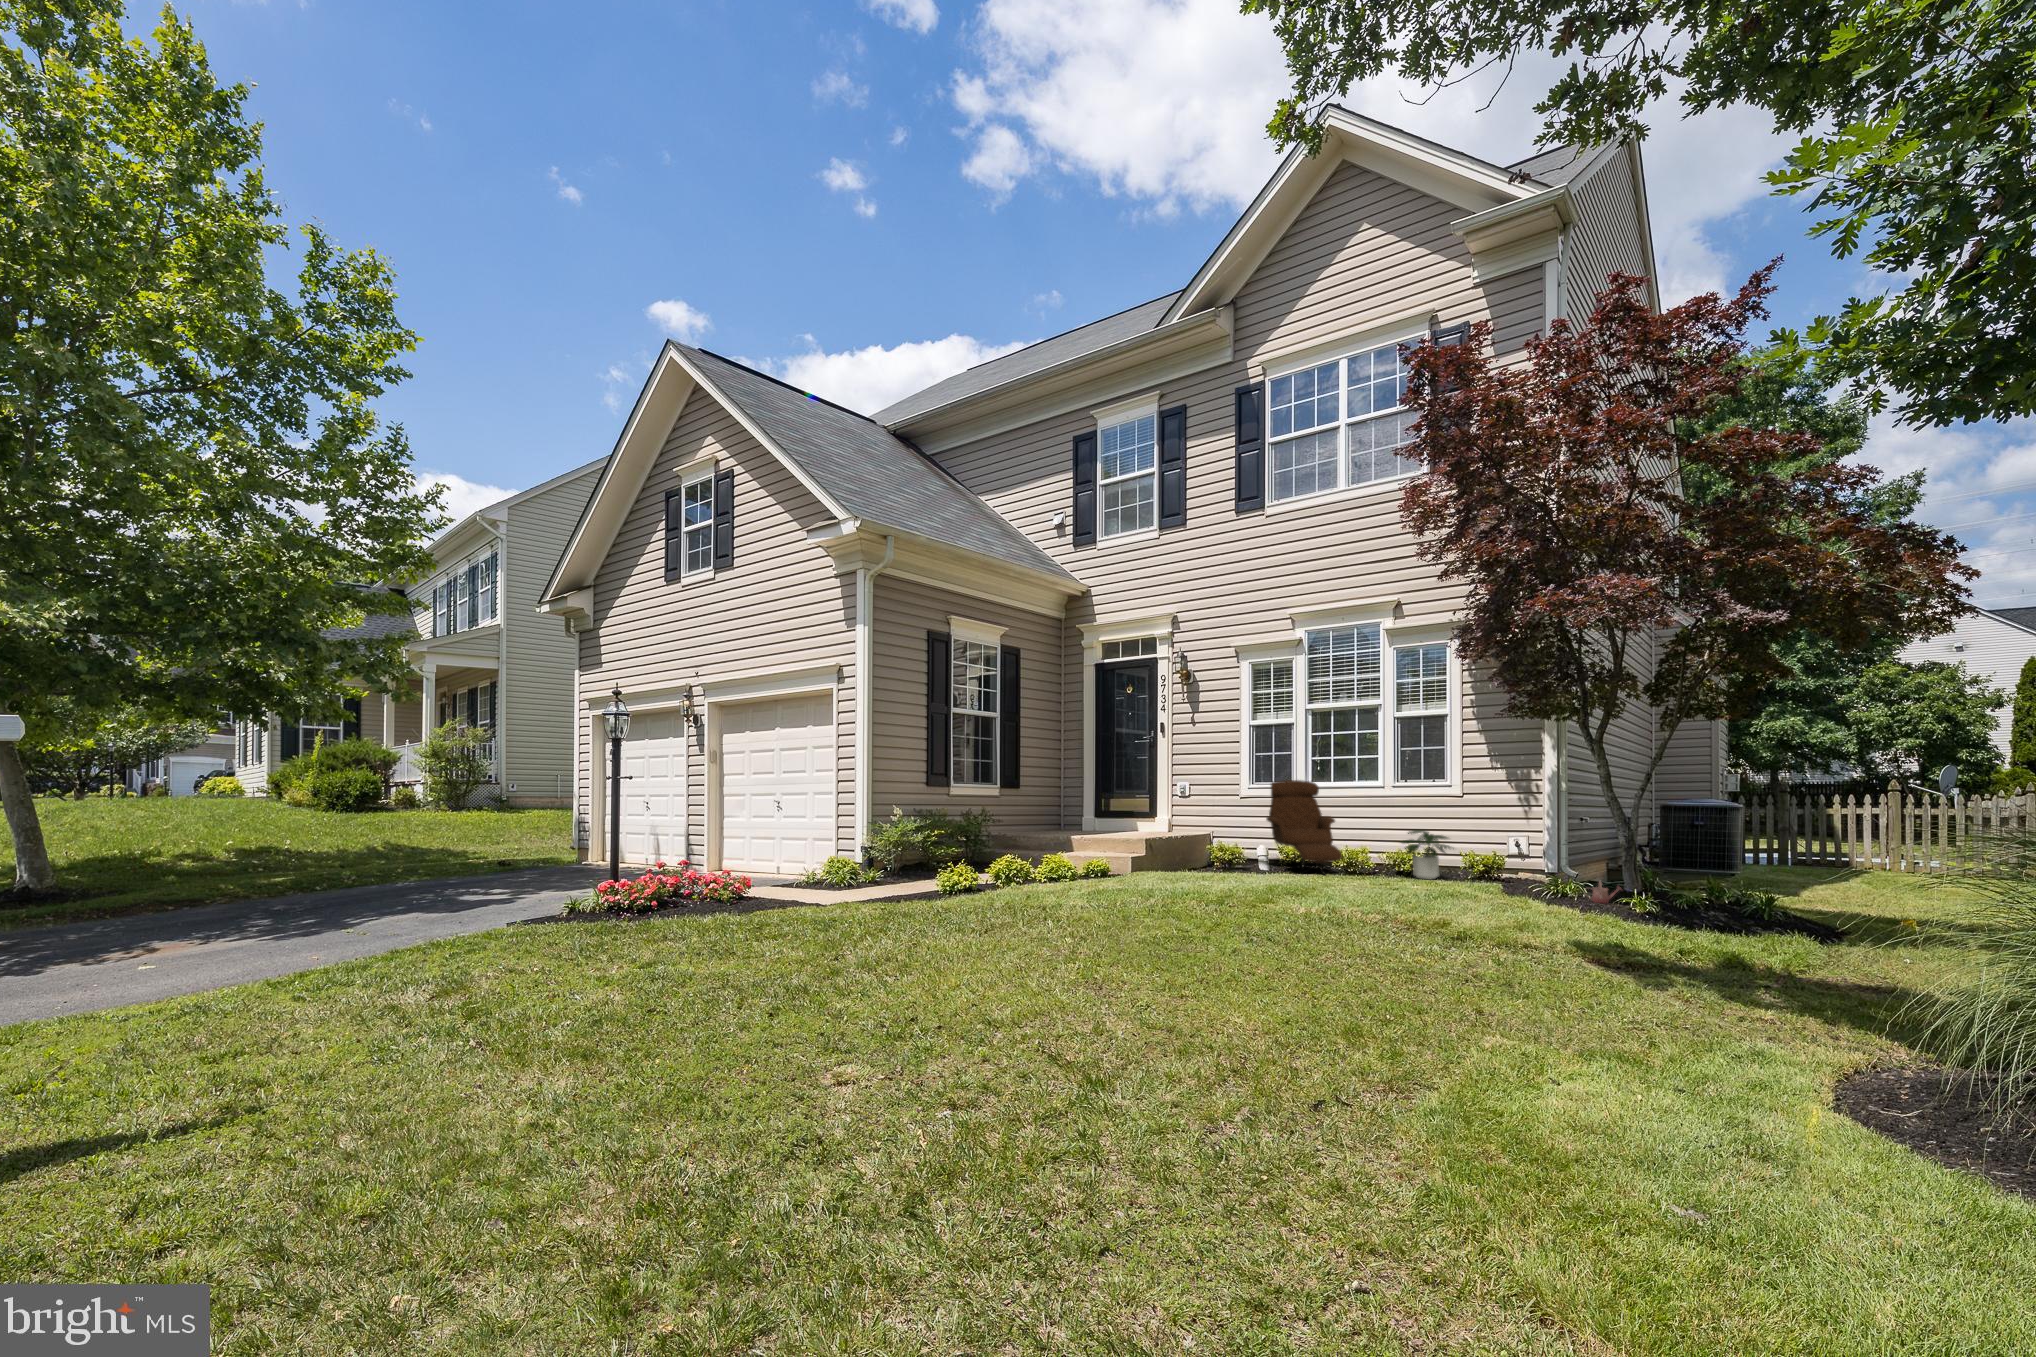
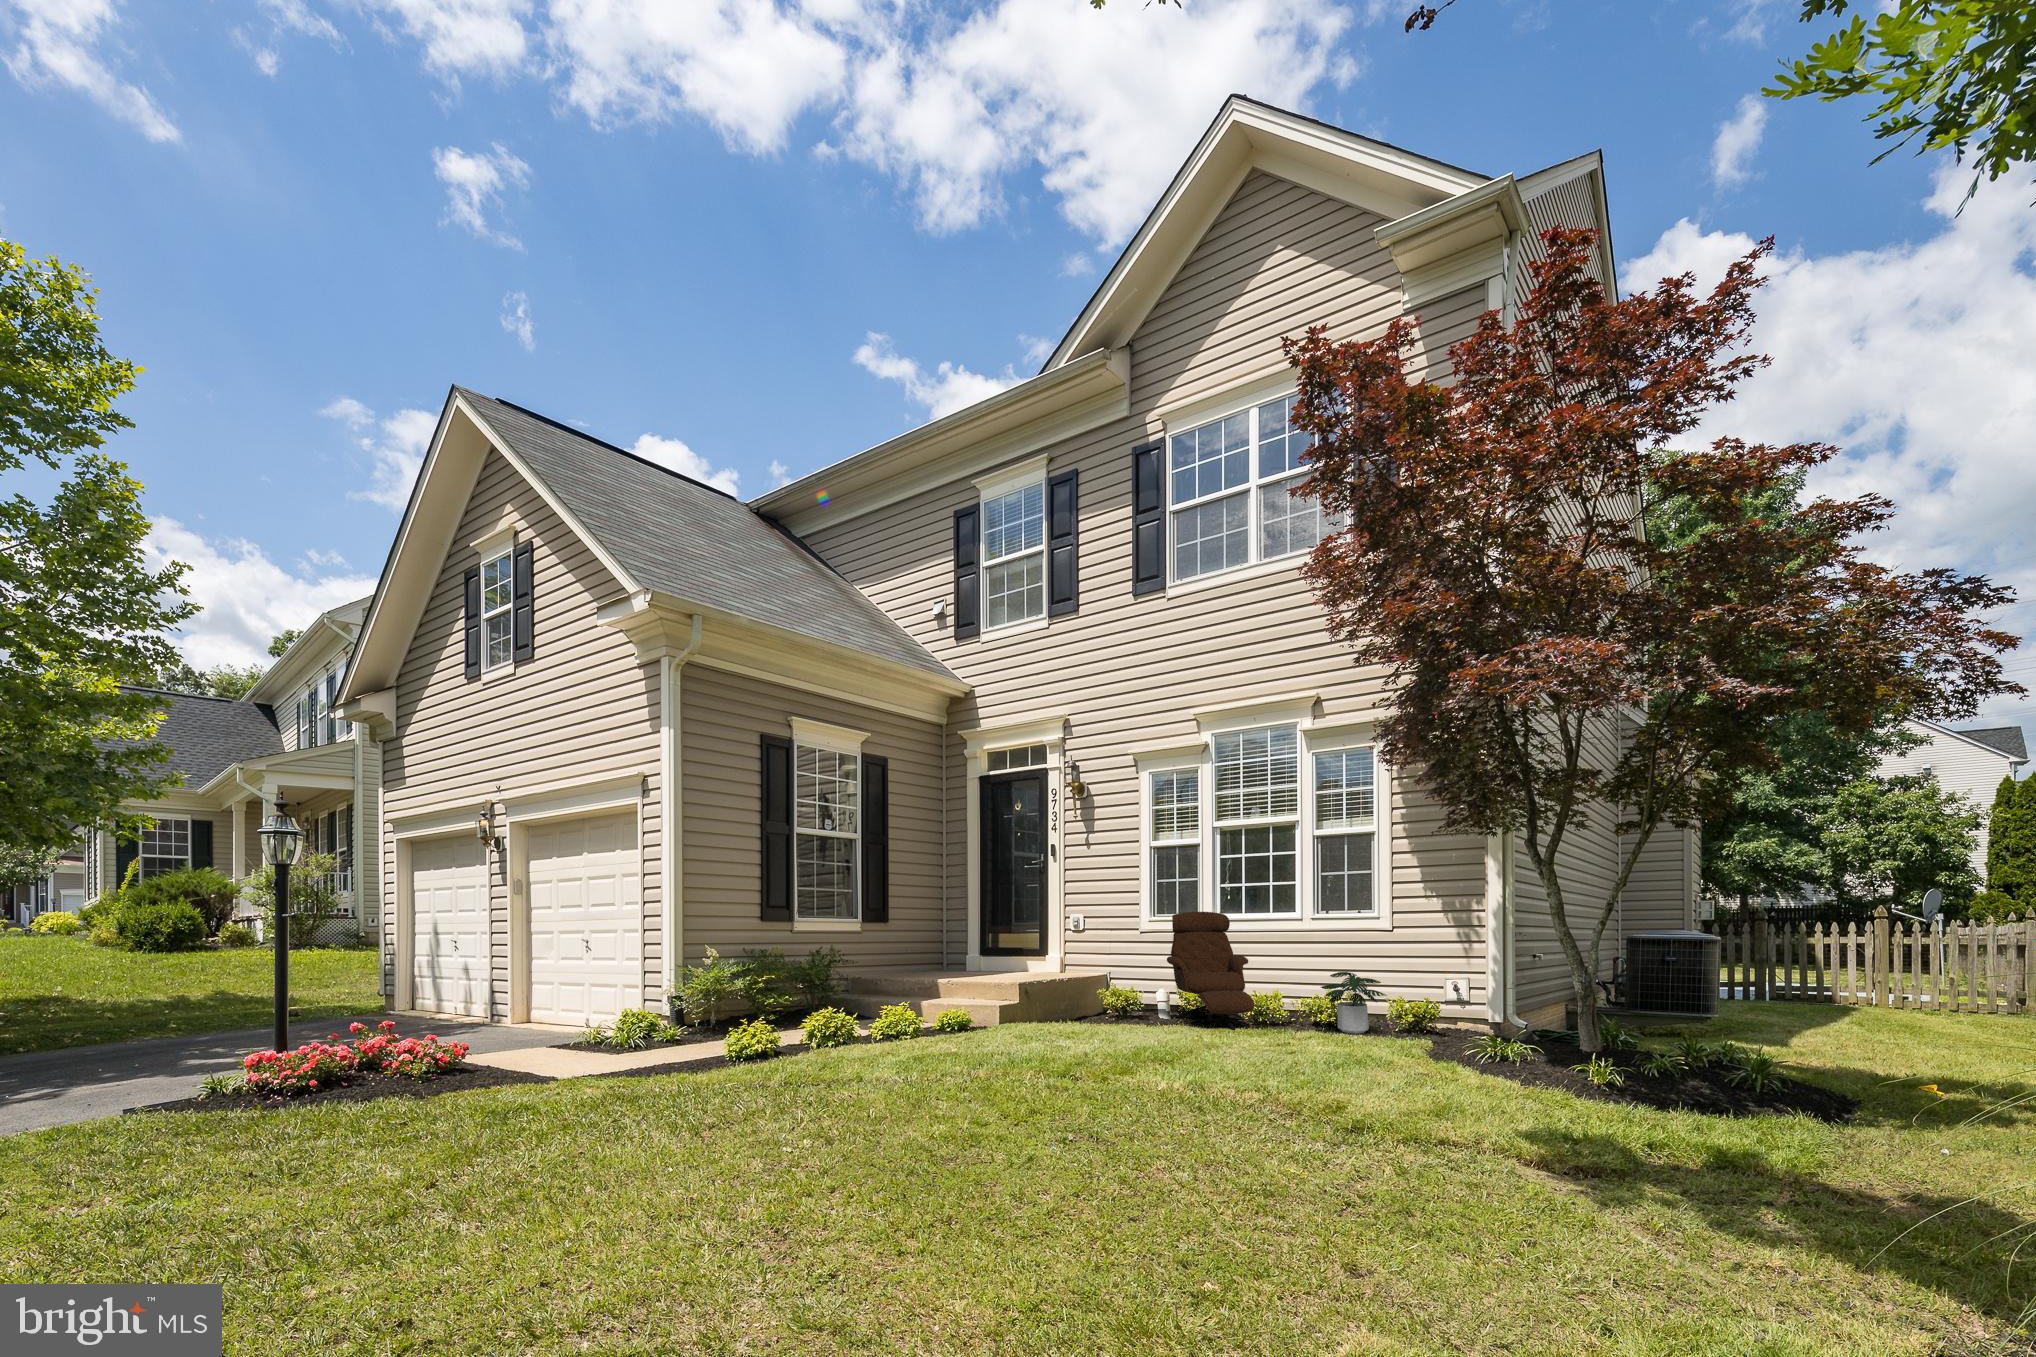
watering can: present [1585,881,1622,903] -> none [1534,1034,1580,1063]

